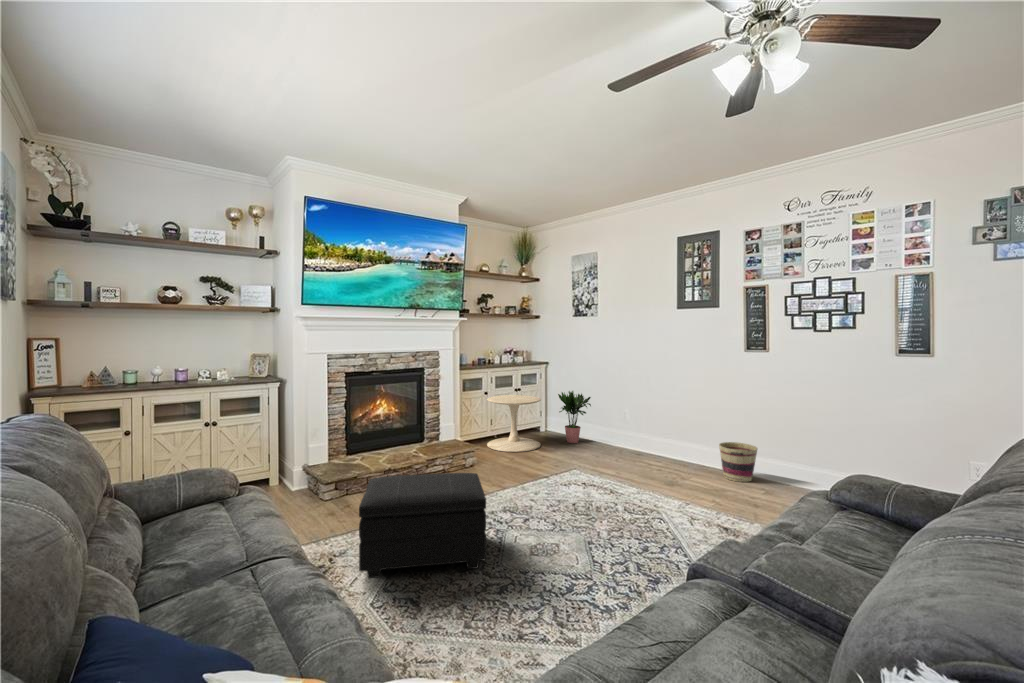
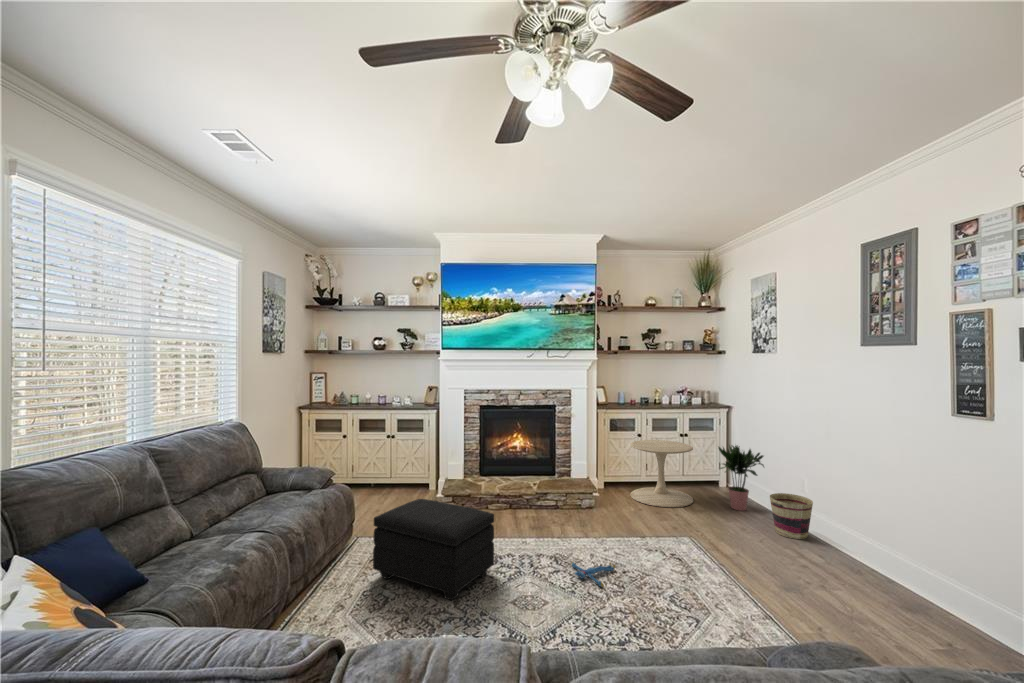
basket: present [719,442,757,482] -> present [770,493,813,539]
plush toy: none [528,496,576,516] -> present [571,562,615,587]

